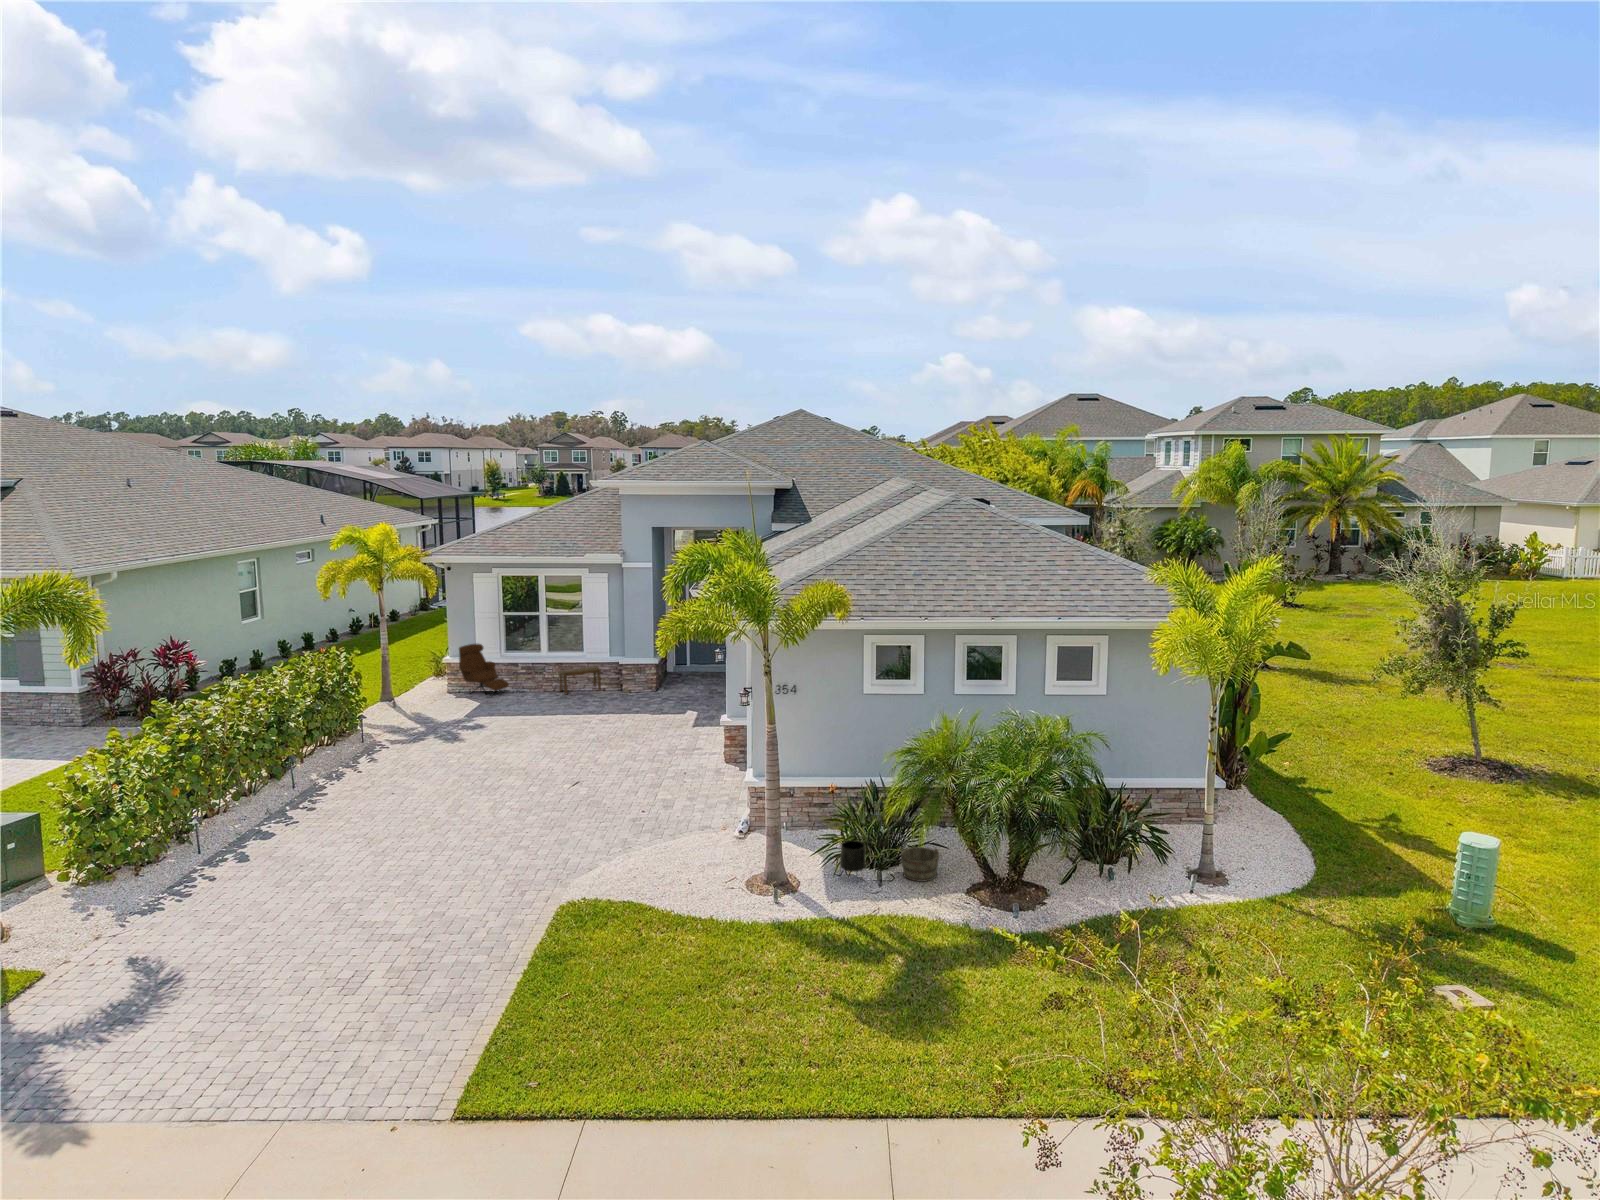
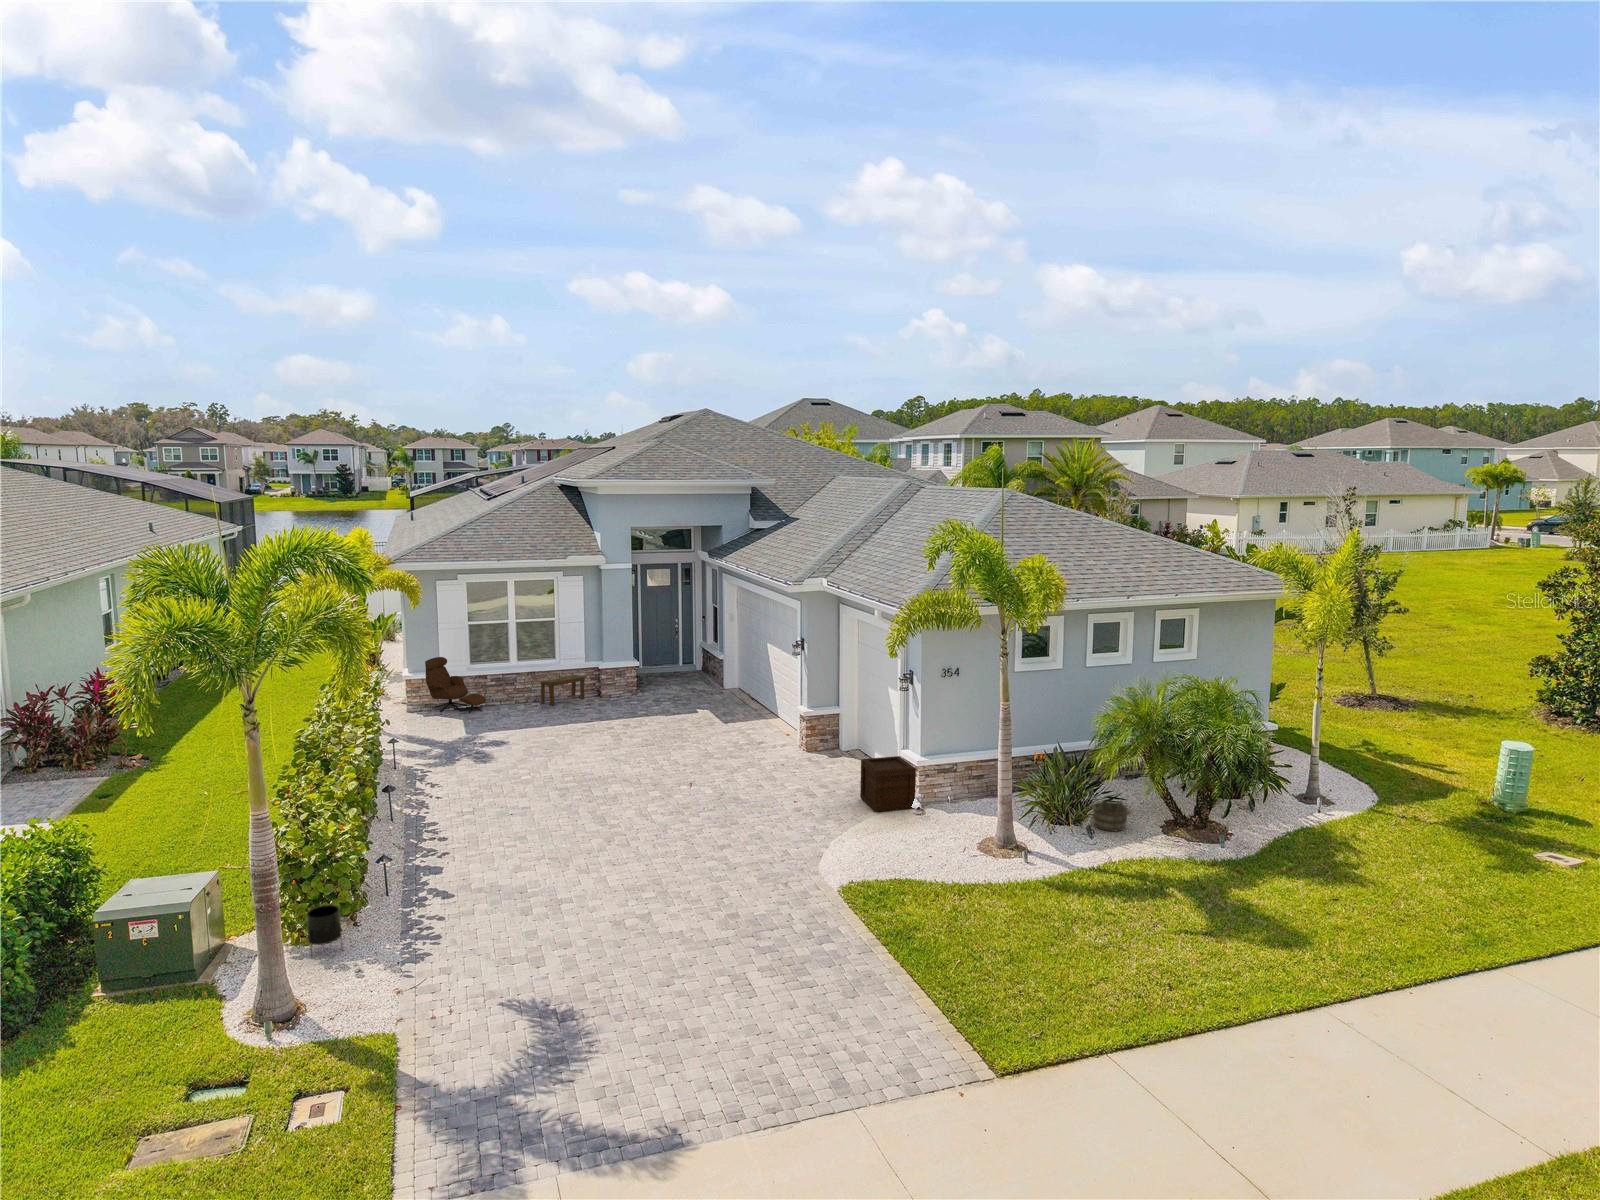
wooden crate: none [702,775,751,831] -> present [860,756,916,812]
planter: present [840,840,866,872] -> present [306,905,342,945]

